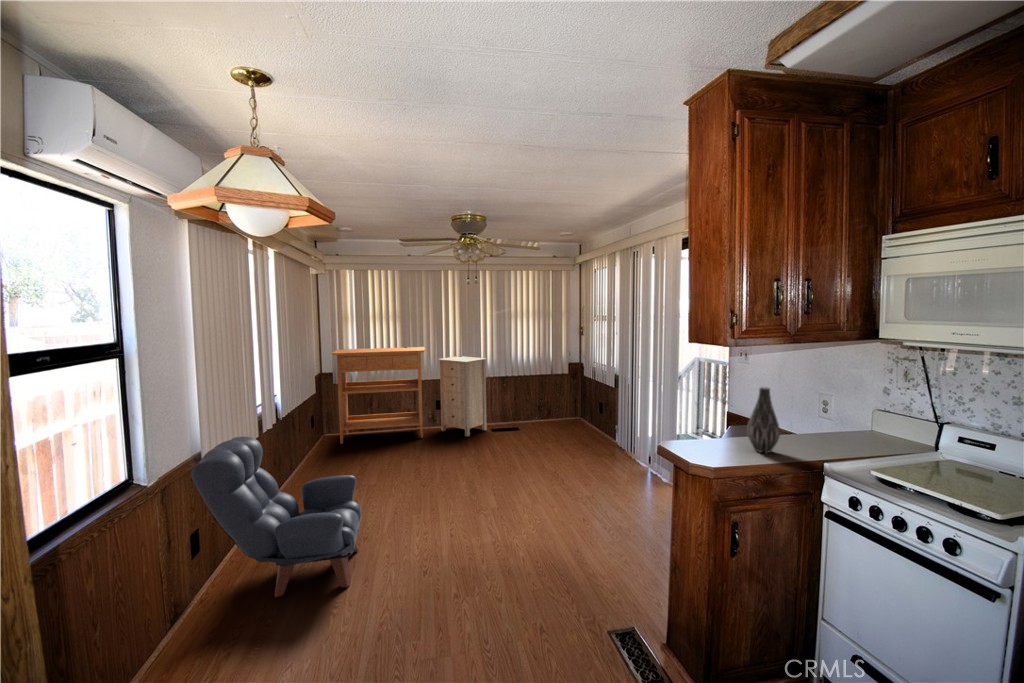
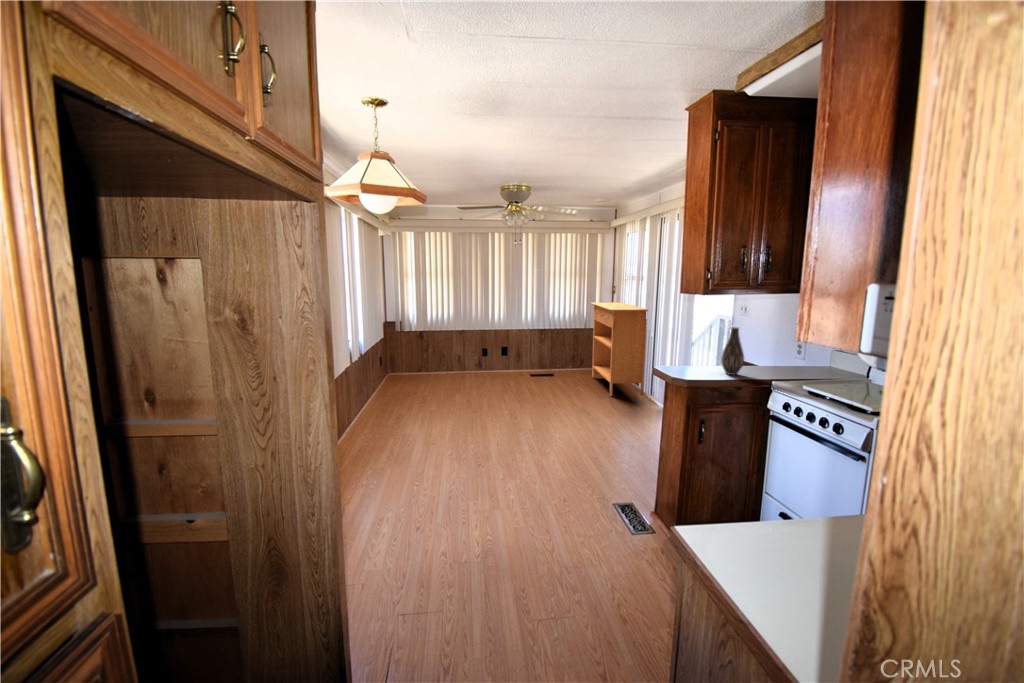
console table: present [331,347,425,443] -> present [591,302,648,396]
storage cabinet: present [438,357,487,436] -> none [484,310,527,380]
armchair: present [191,437,362,597] -> none [317,362,431,475]

